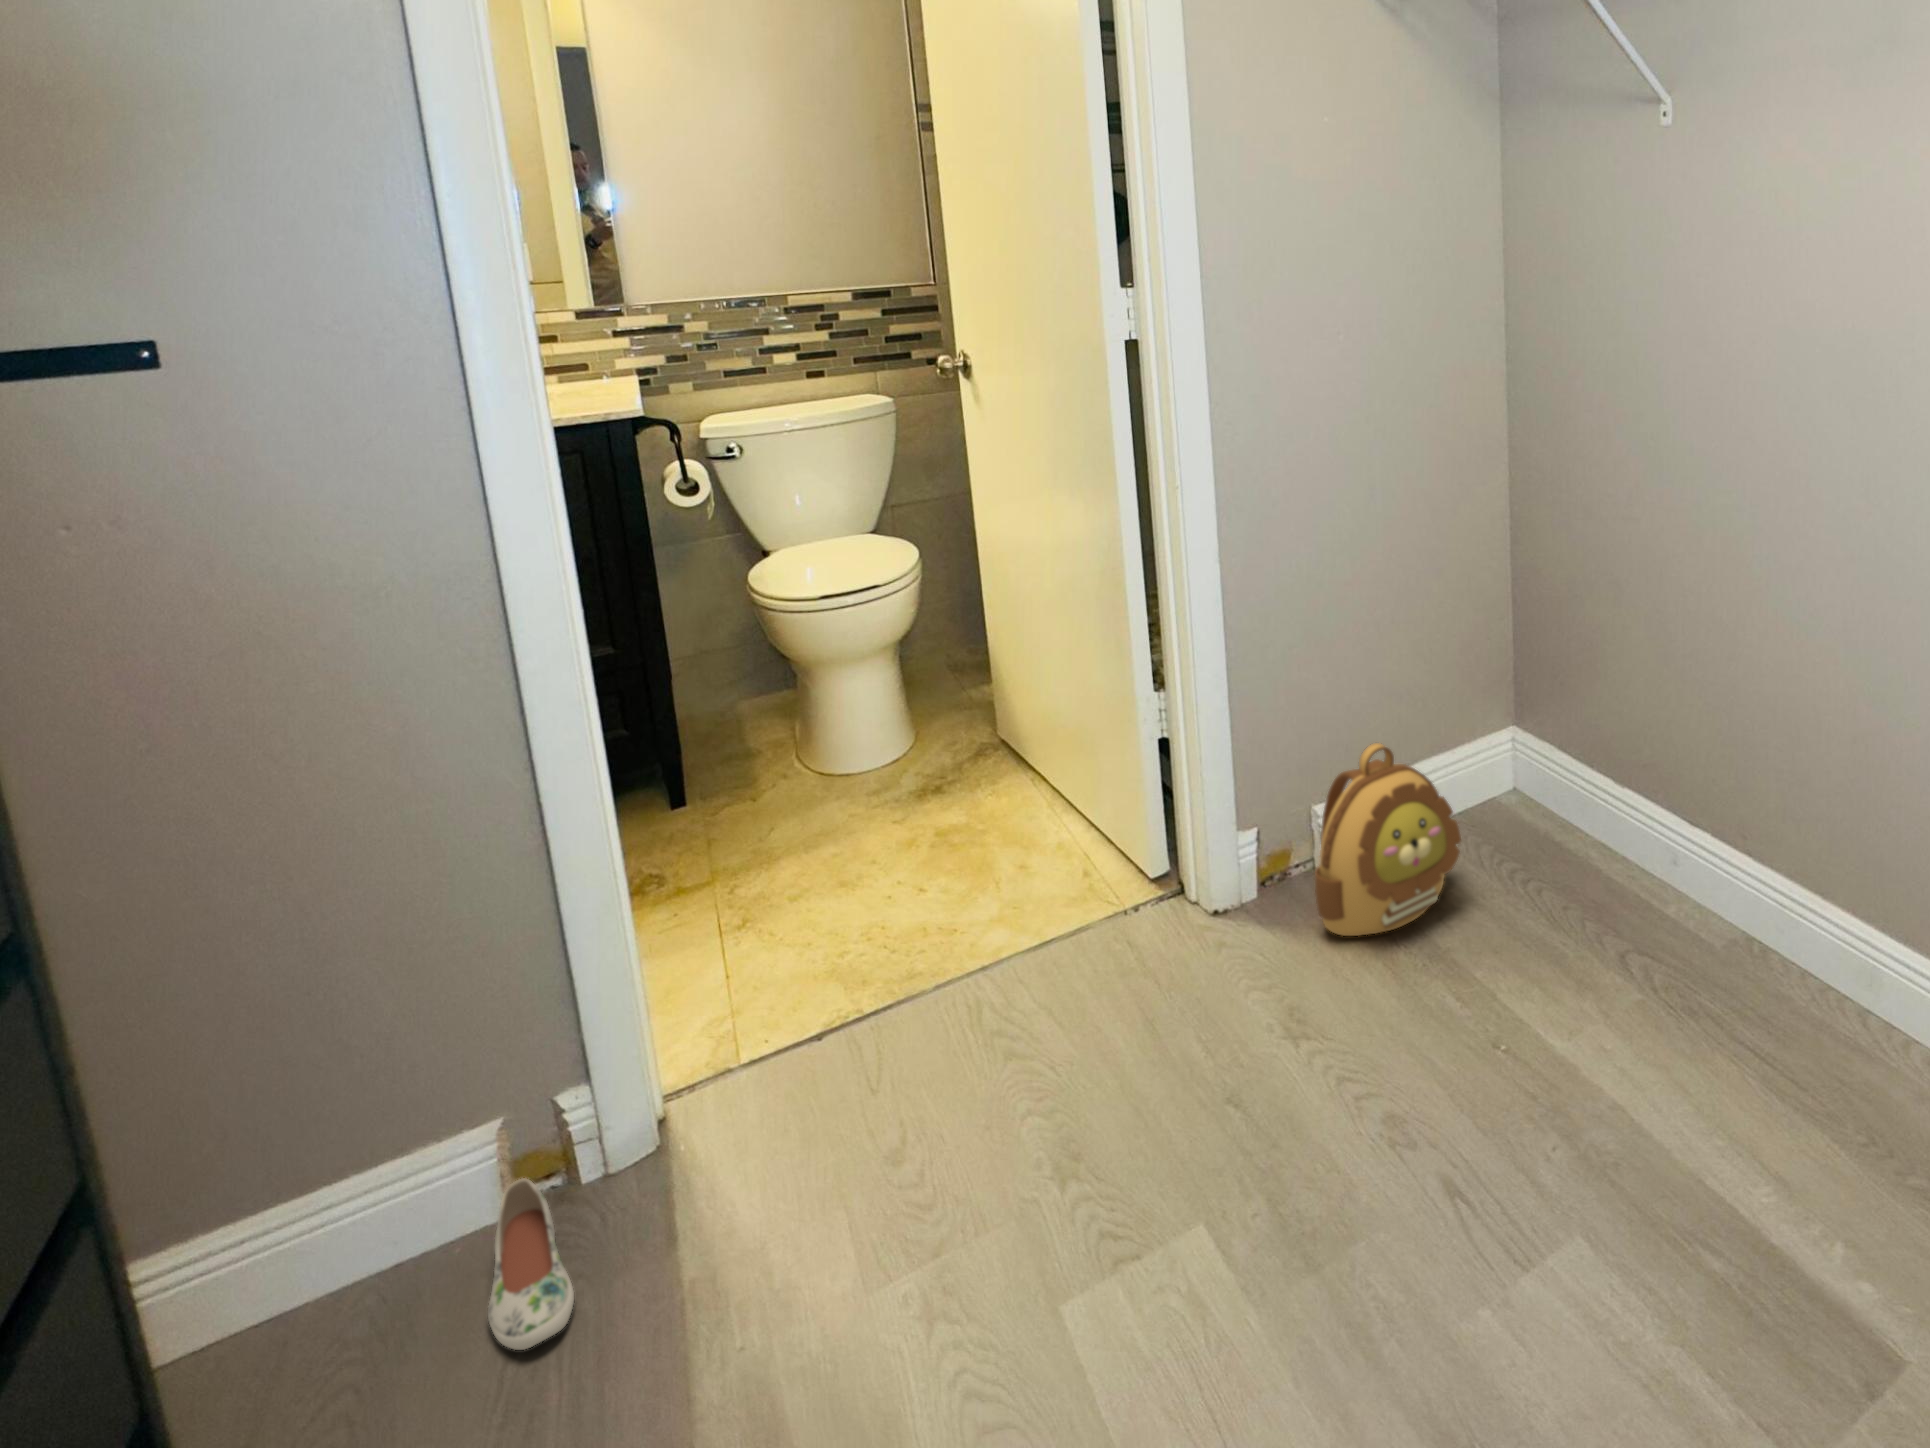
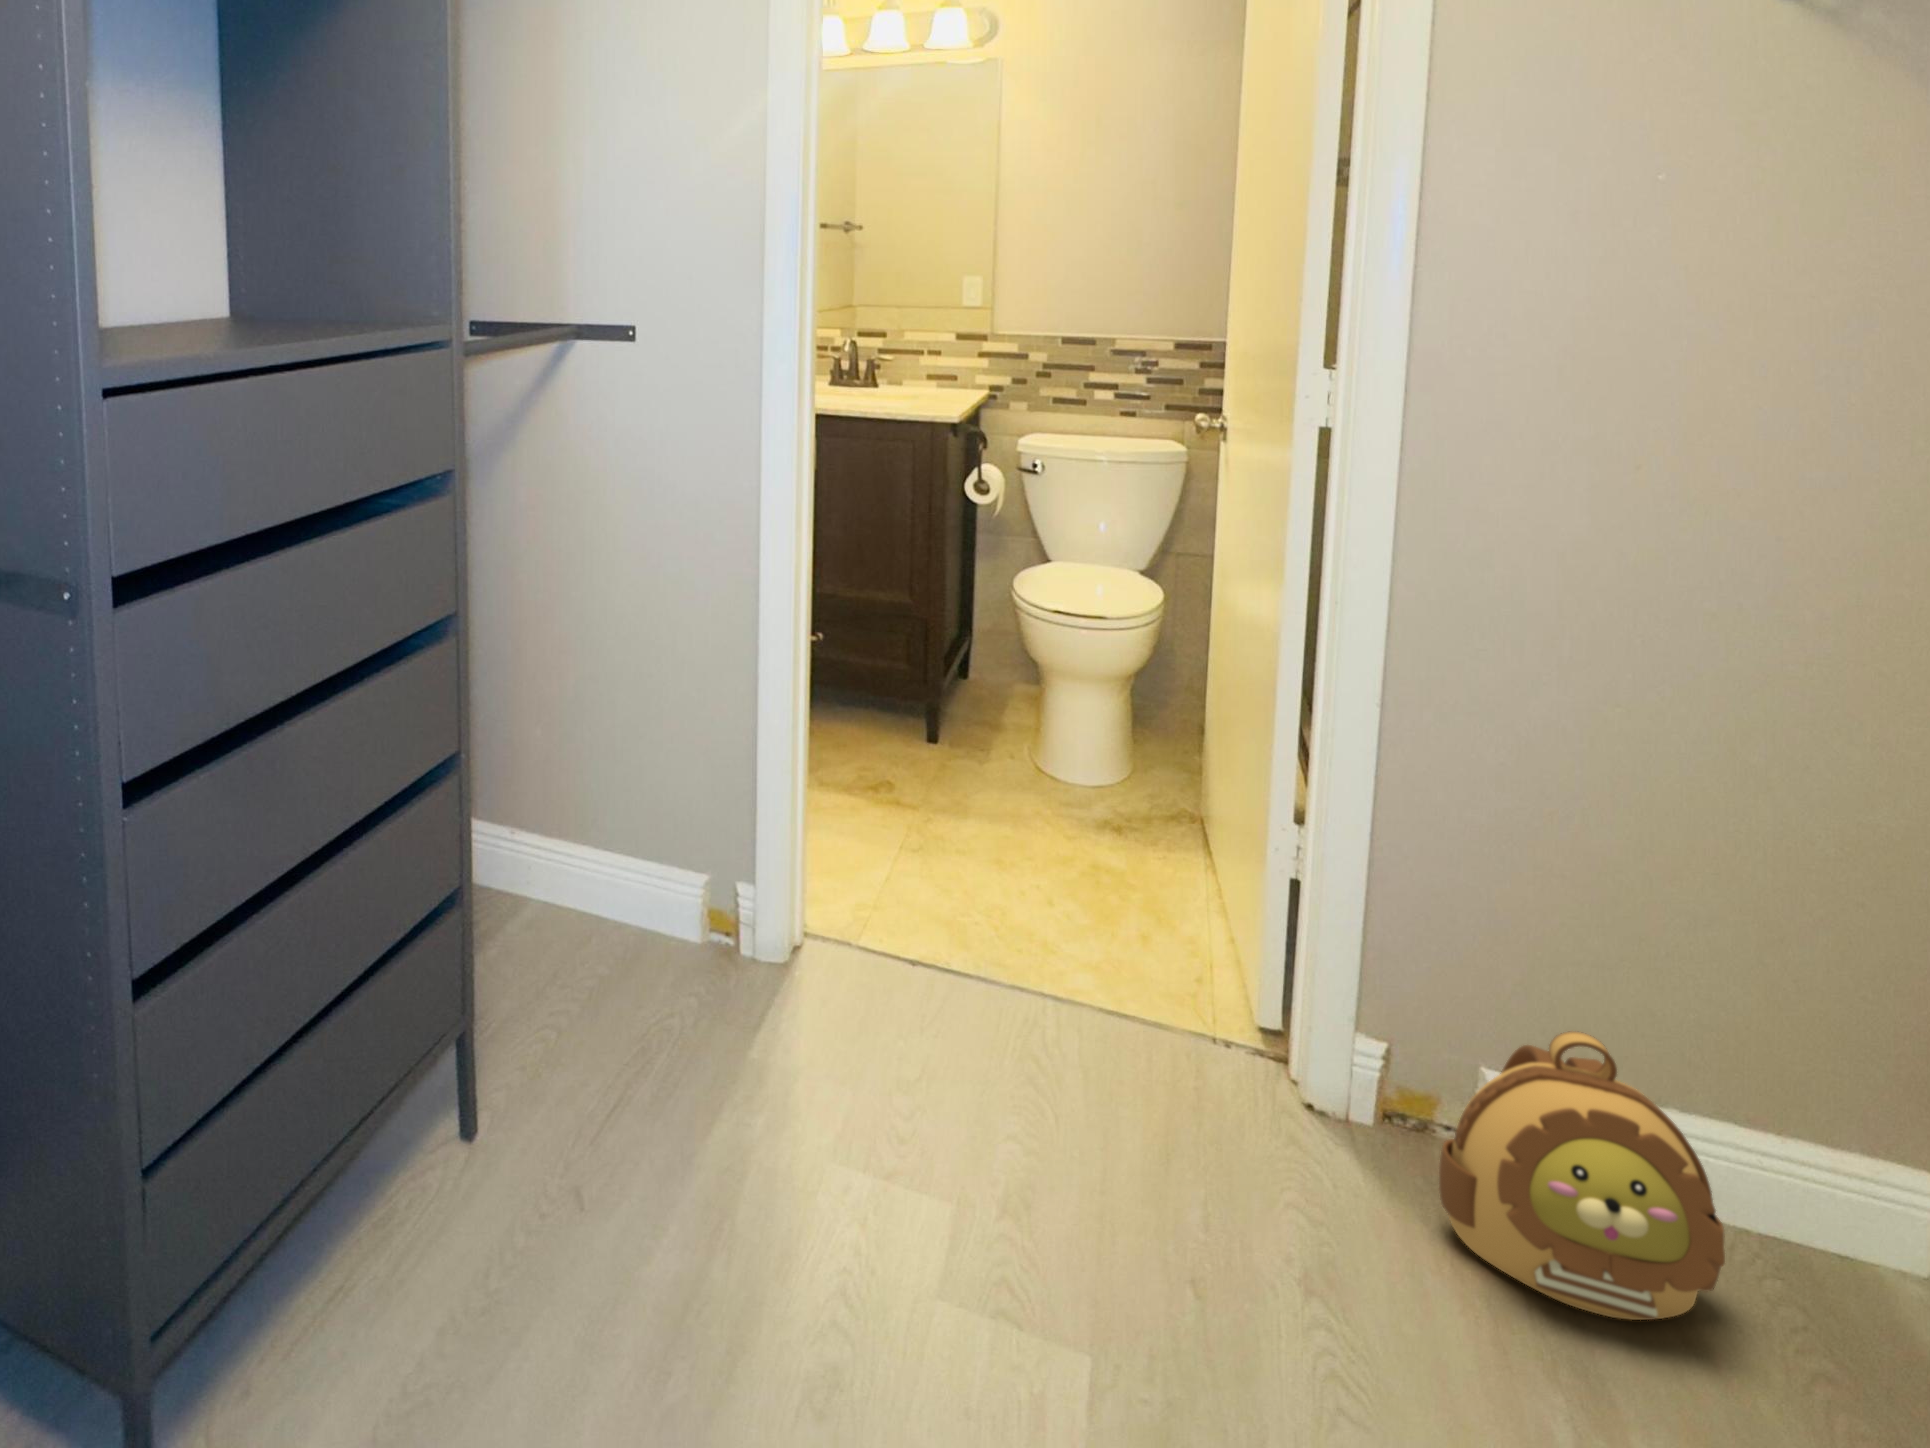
shoe: present [488,1179,574,1350] -> none [654,925,711,1036]

